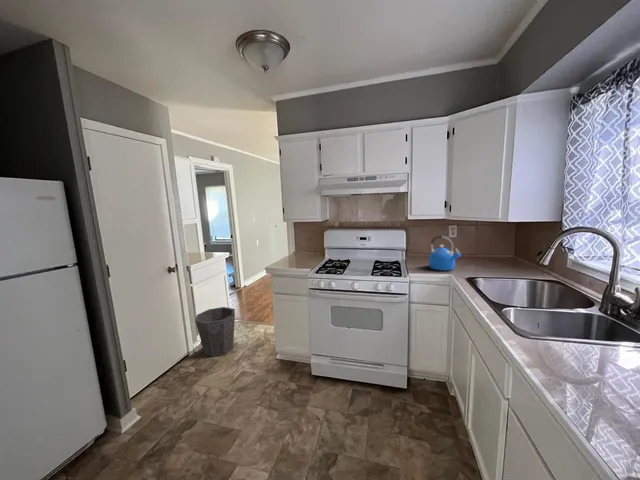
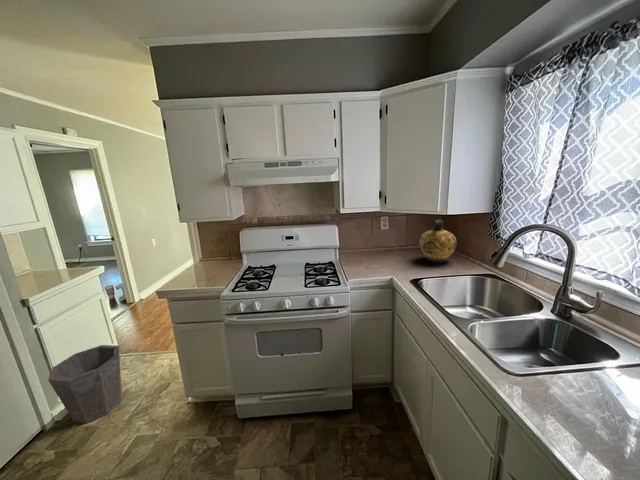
ceramic jug: none [485,228,524,269] -> present [420,220,457,262]
kettle: present [429,236,461,270] -> none [366,232,401,271]

